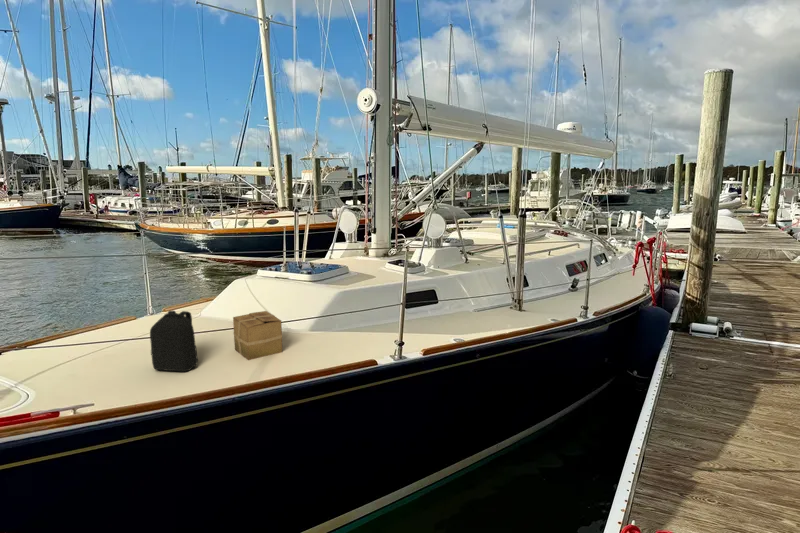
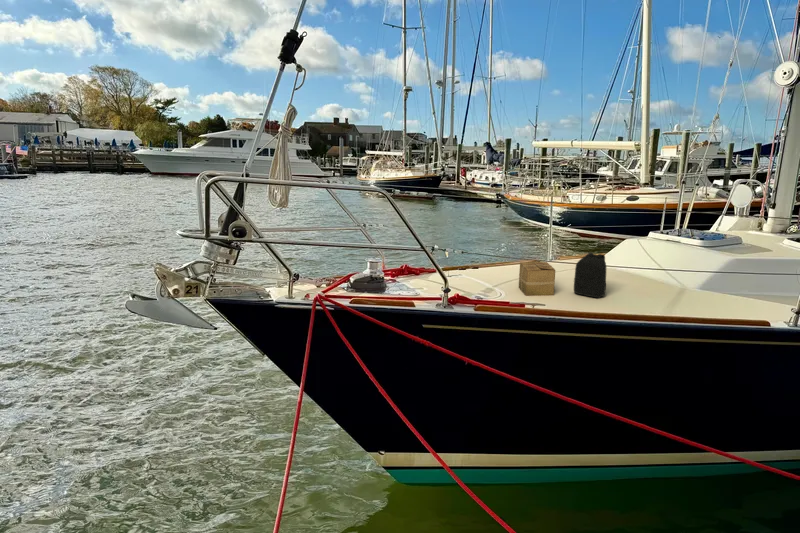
cardboard box: present [233,311,282,360] -> present [519,262,555,296]

